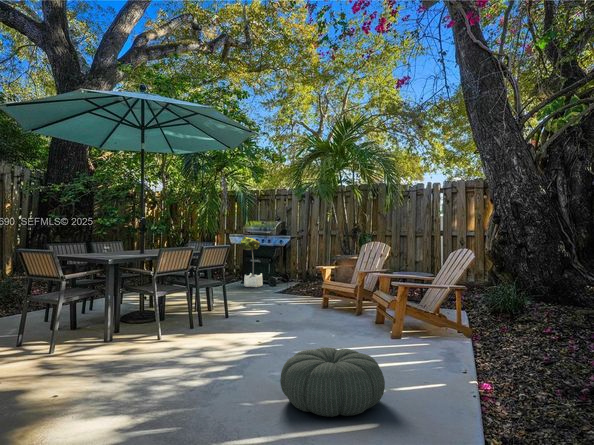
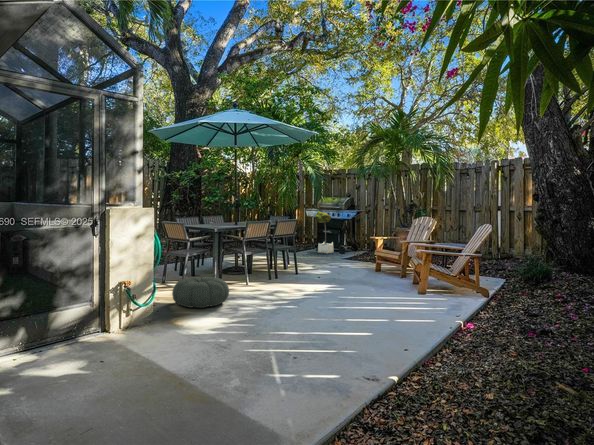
pouf: present [280,348,385,417] -> present [172,277,229,308]

